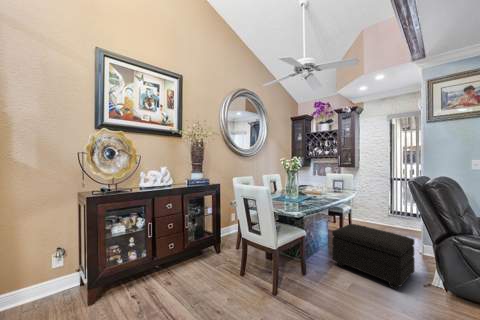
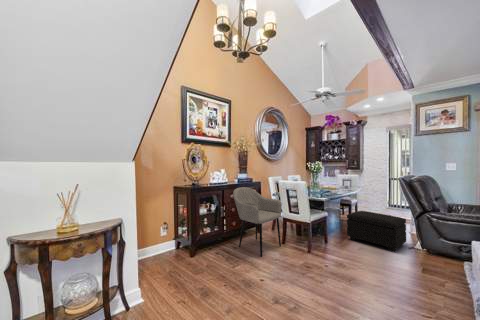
armchair: none [168,192,239,301] -> present [233,187,282,257]

